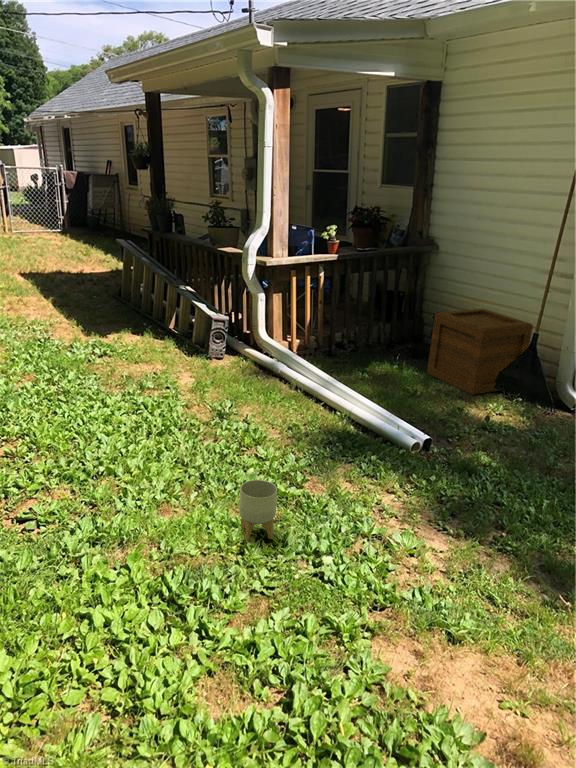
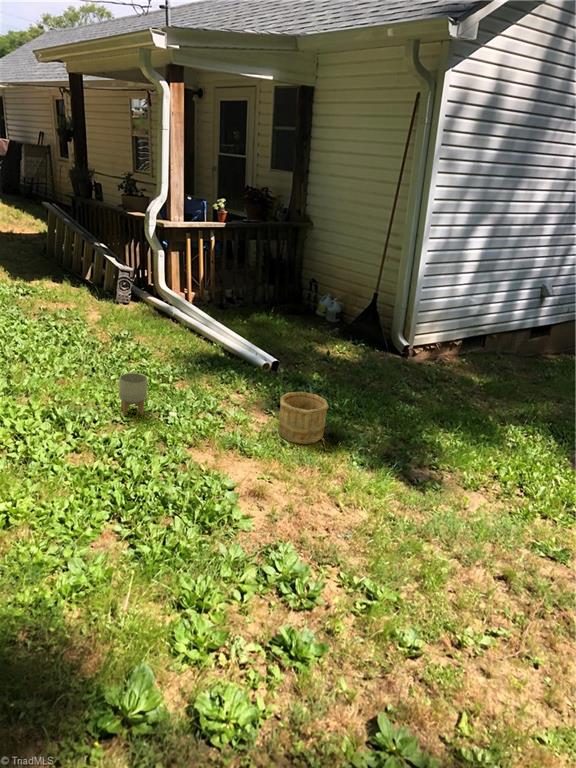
wooden crate: present [427,309,533,395] -> none [294,273,374,339]
wooden bucket: none [462,500,540,582] -> present [279,392,329,444]

